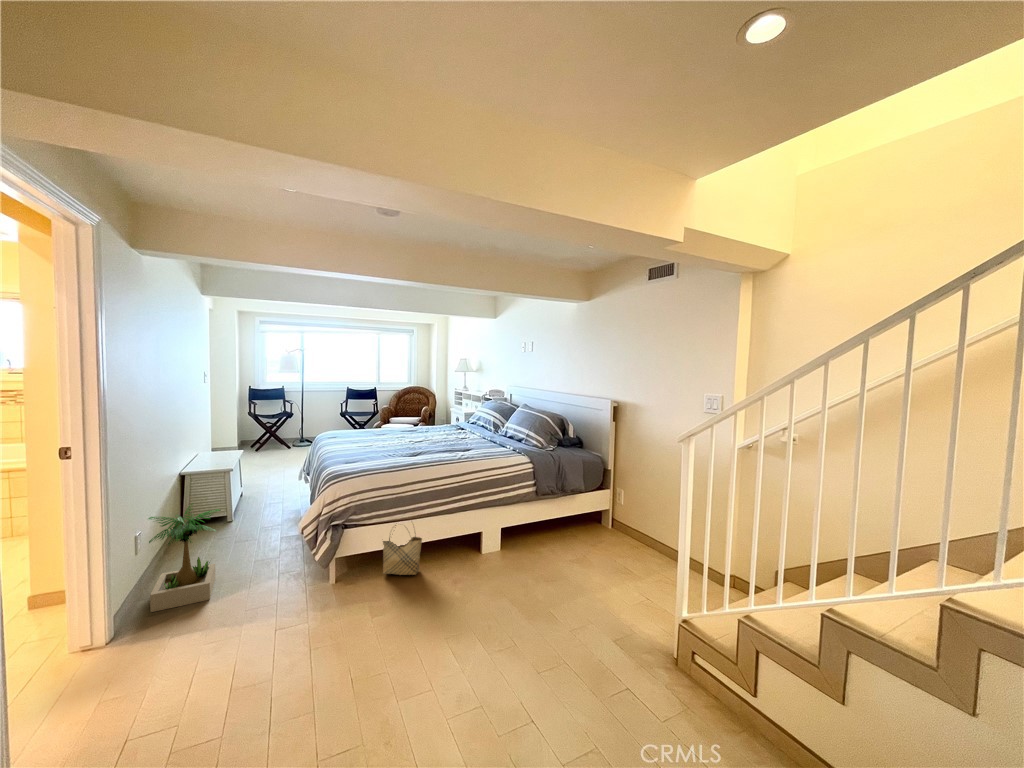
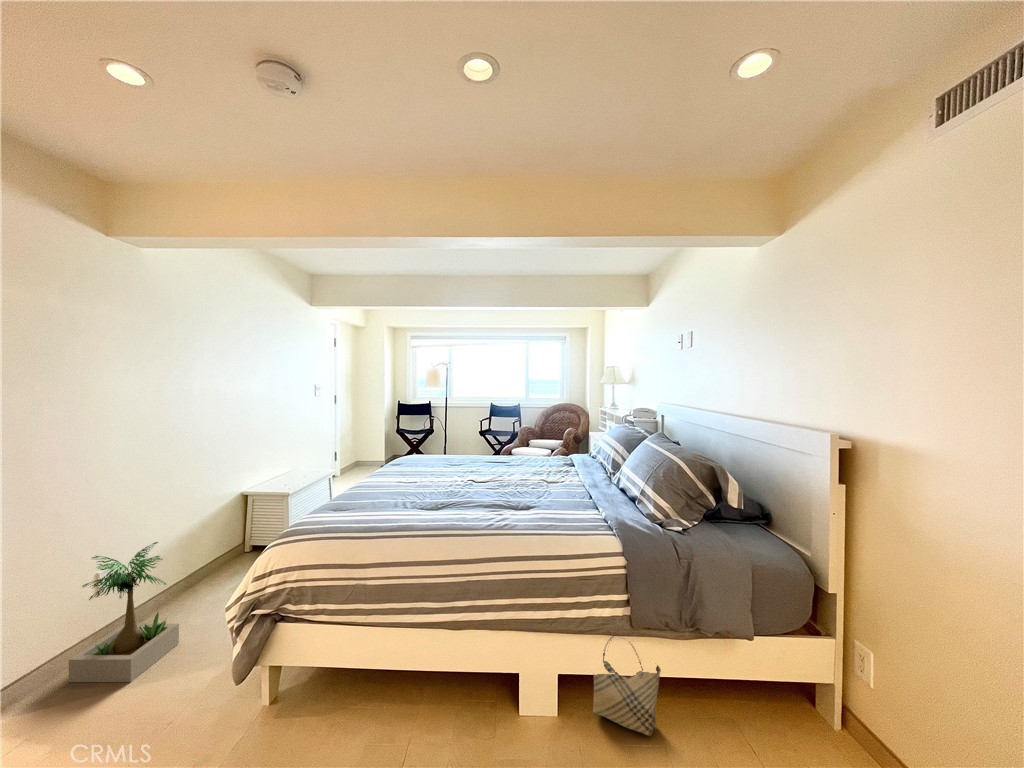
woven basket: present [383,525,422,575] -> present [593,636,661,736]

